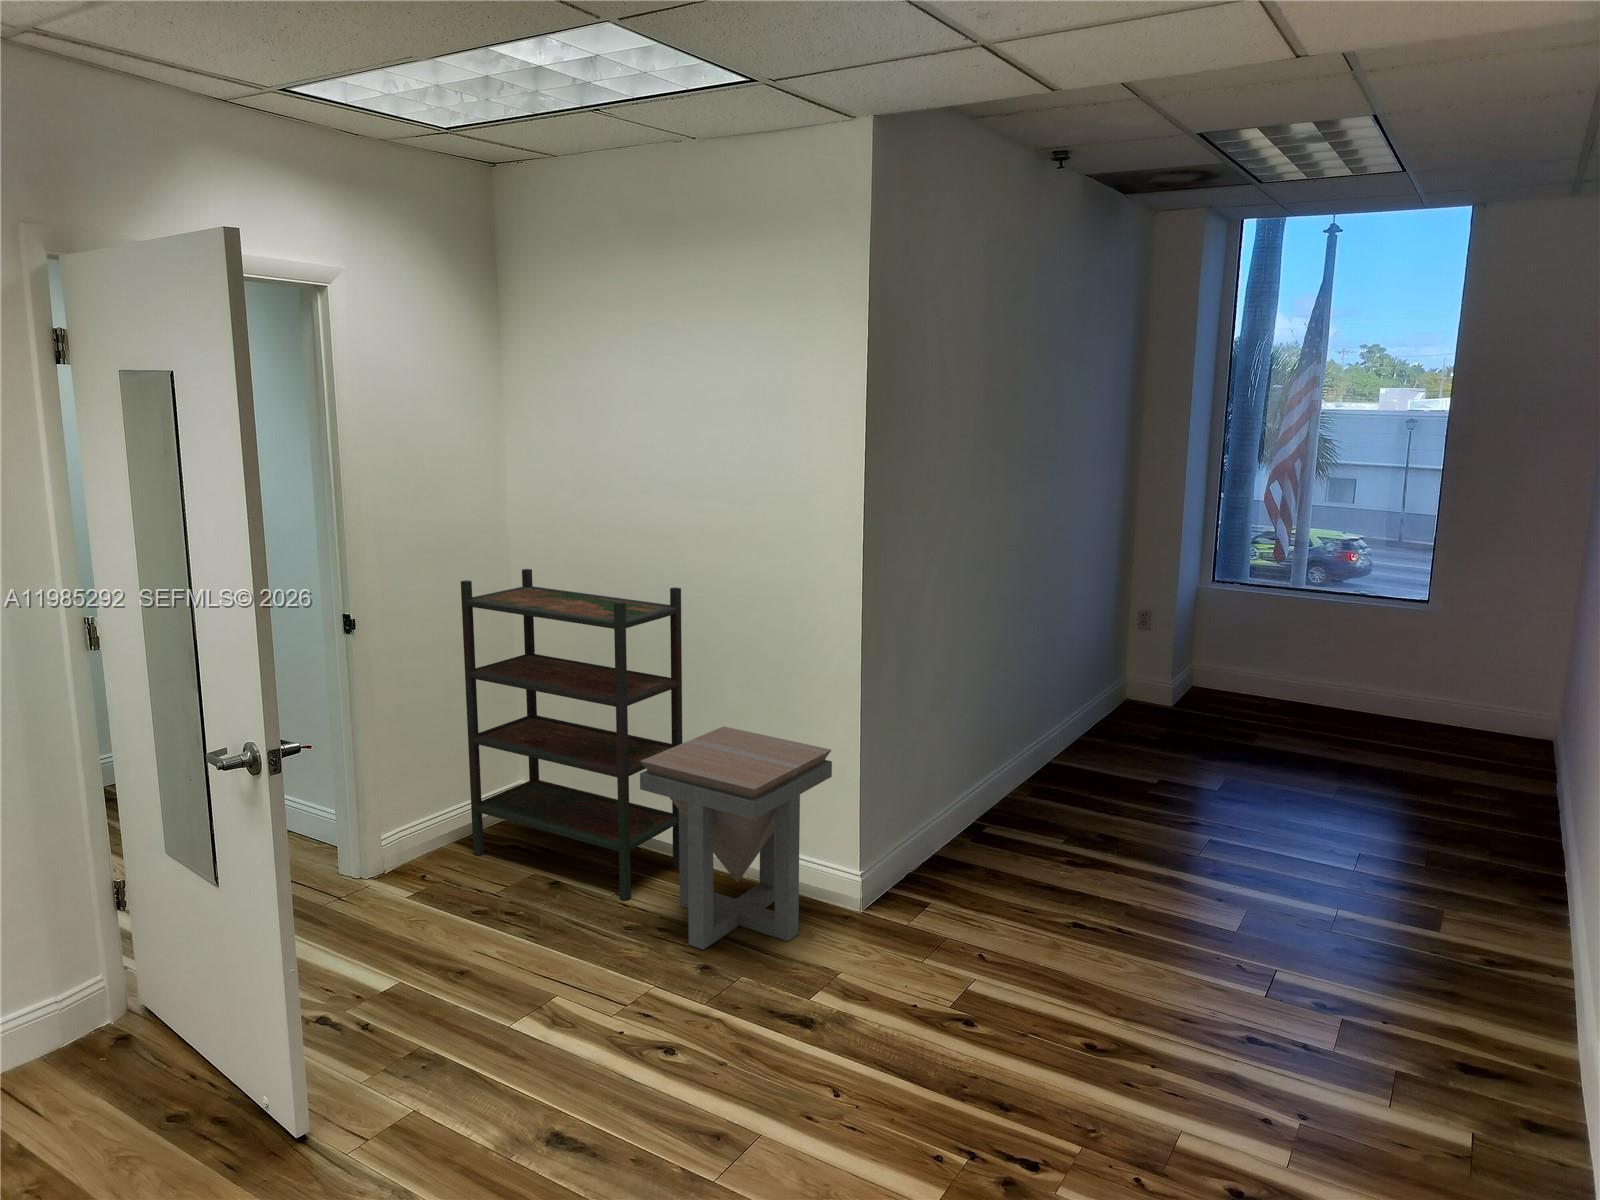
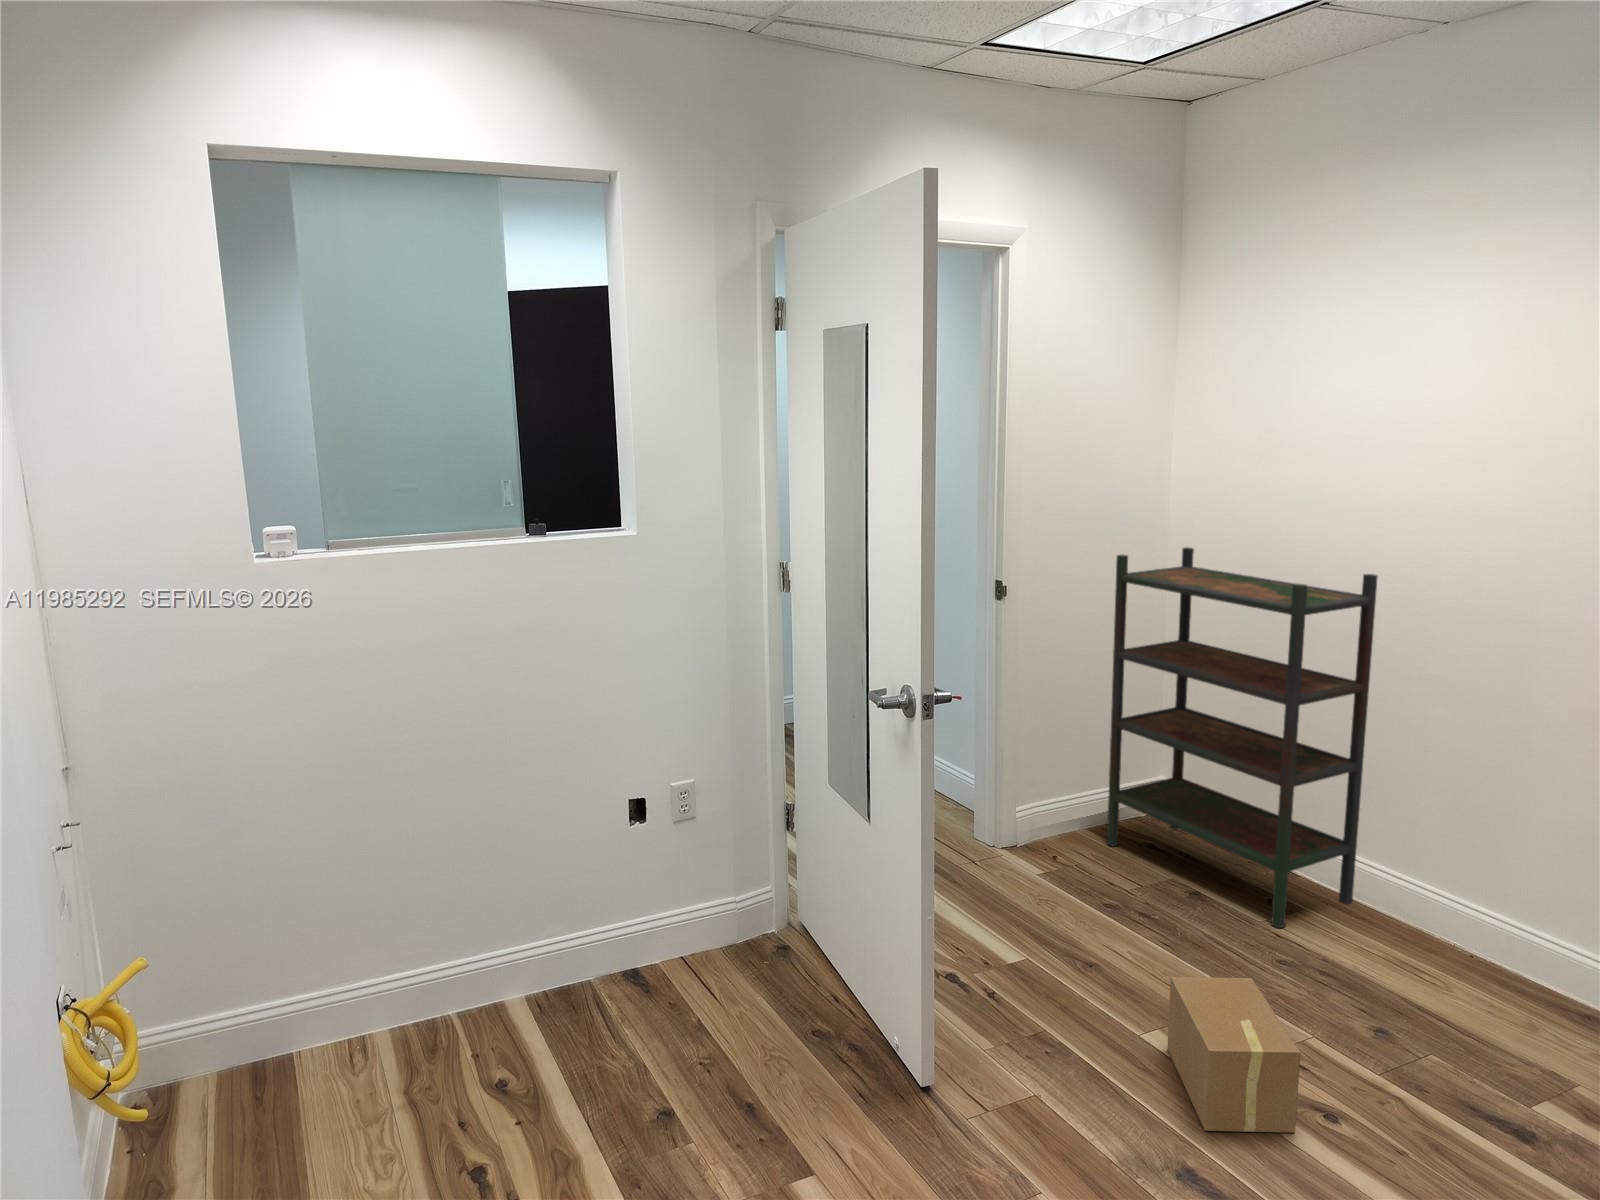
side table: present [640,726,832,950] -> none [1310,745,1585,1026]
cardboard box: none [533,951,642,1095] -> present [1167,977,1301,1133]

